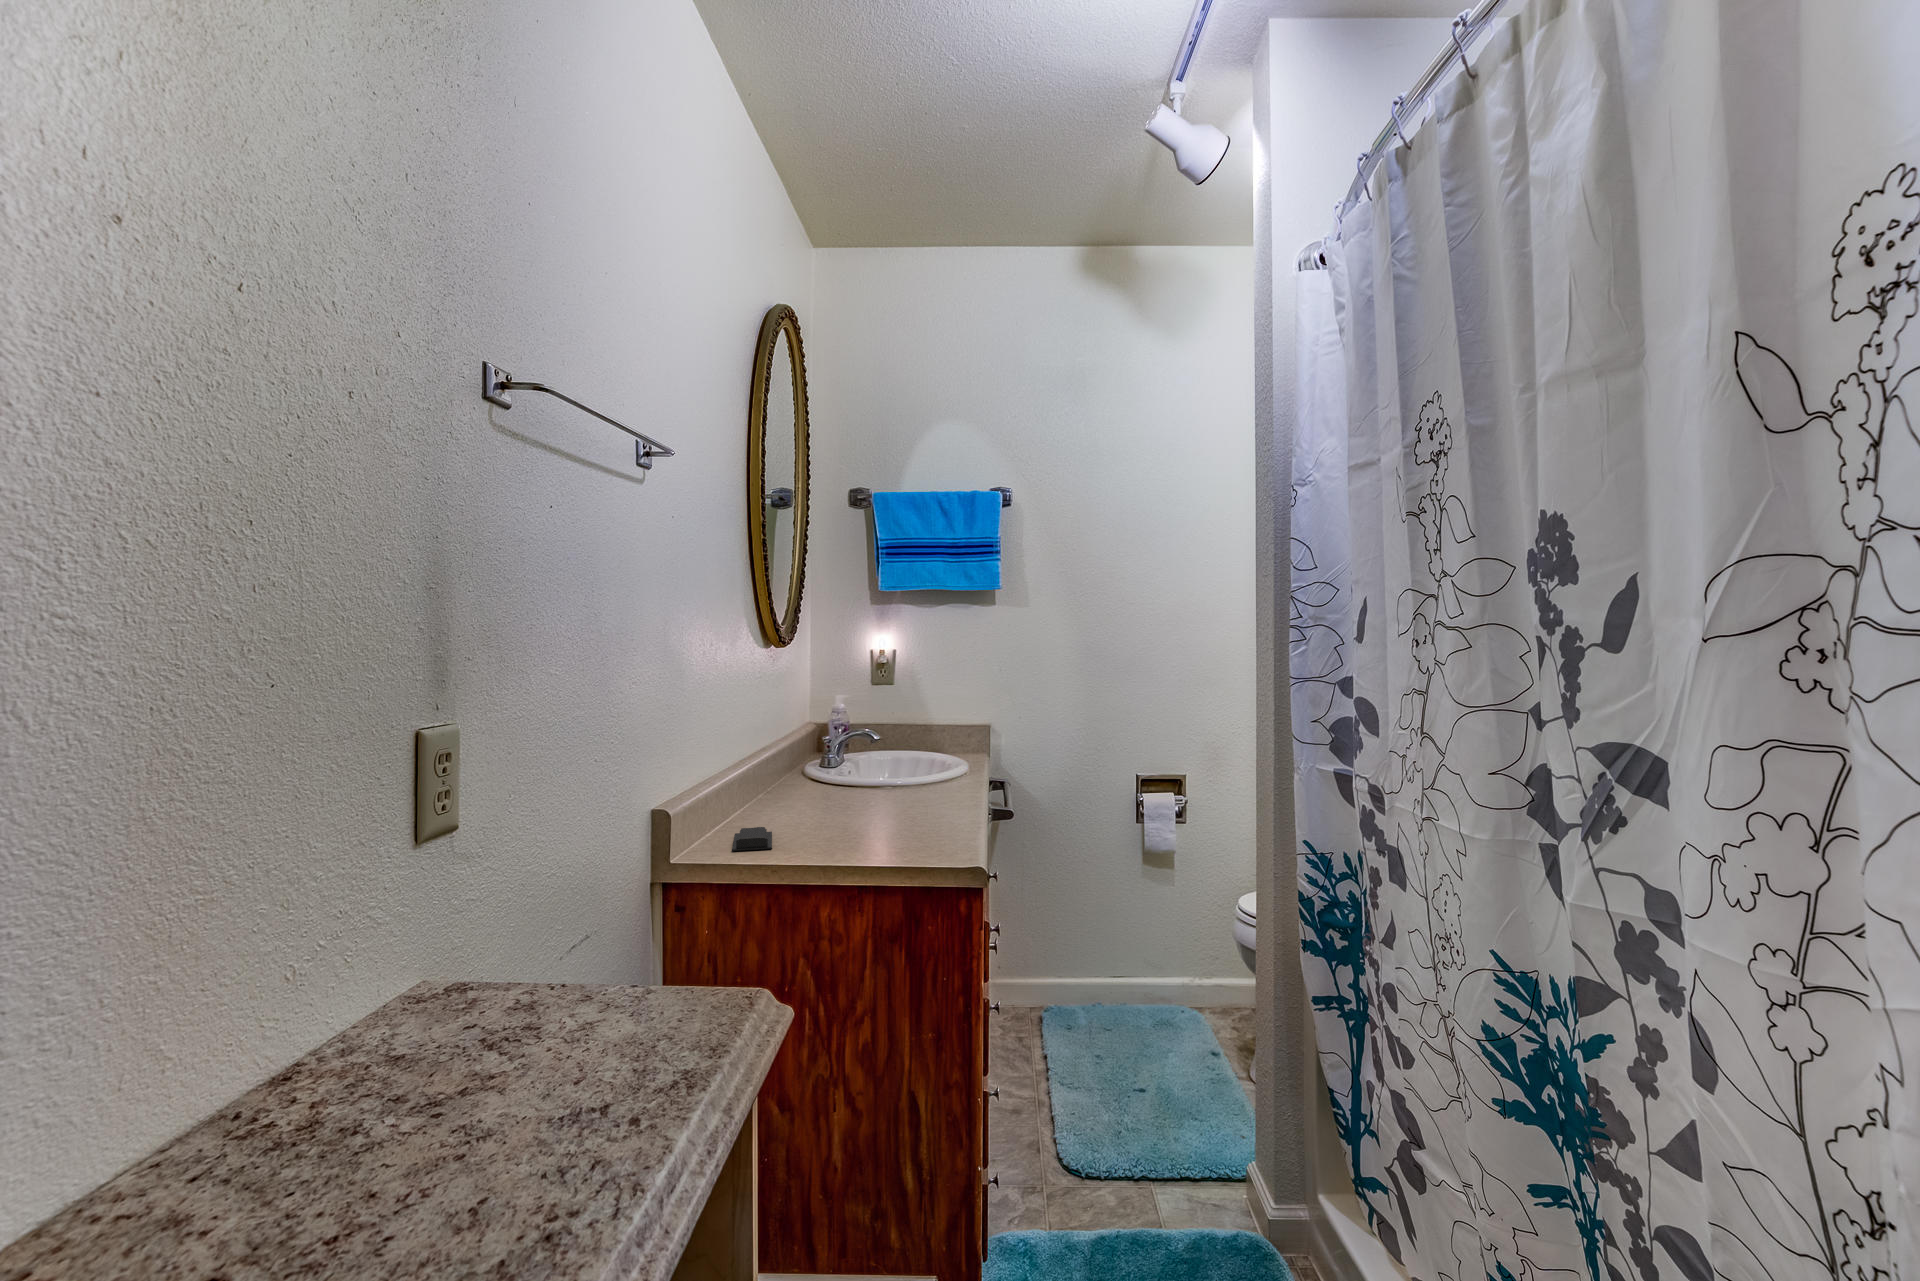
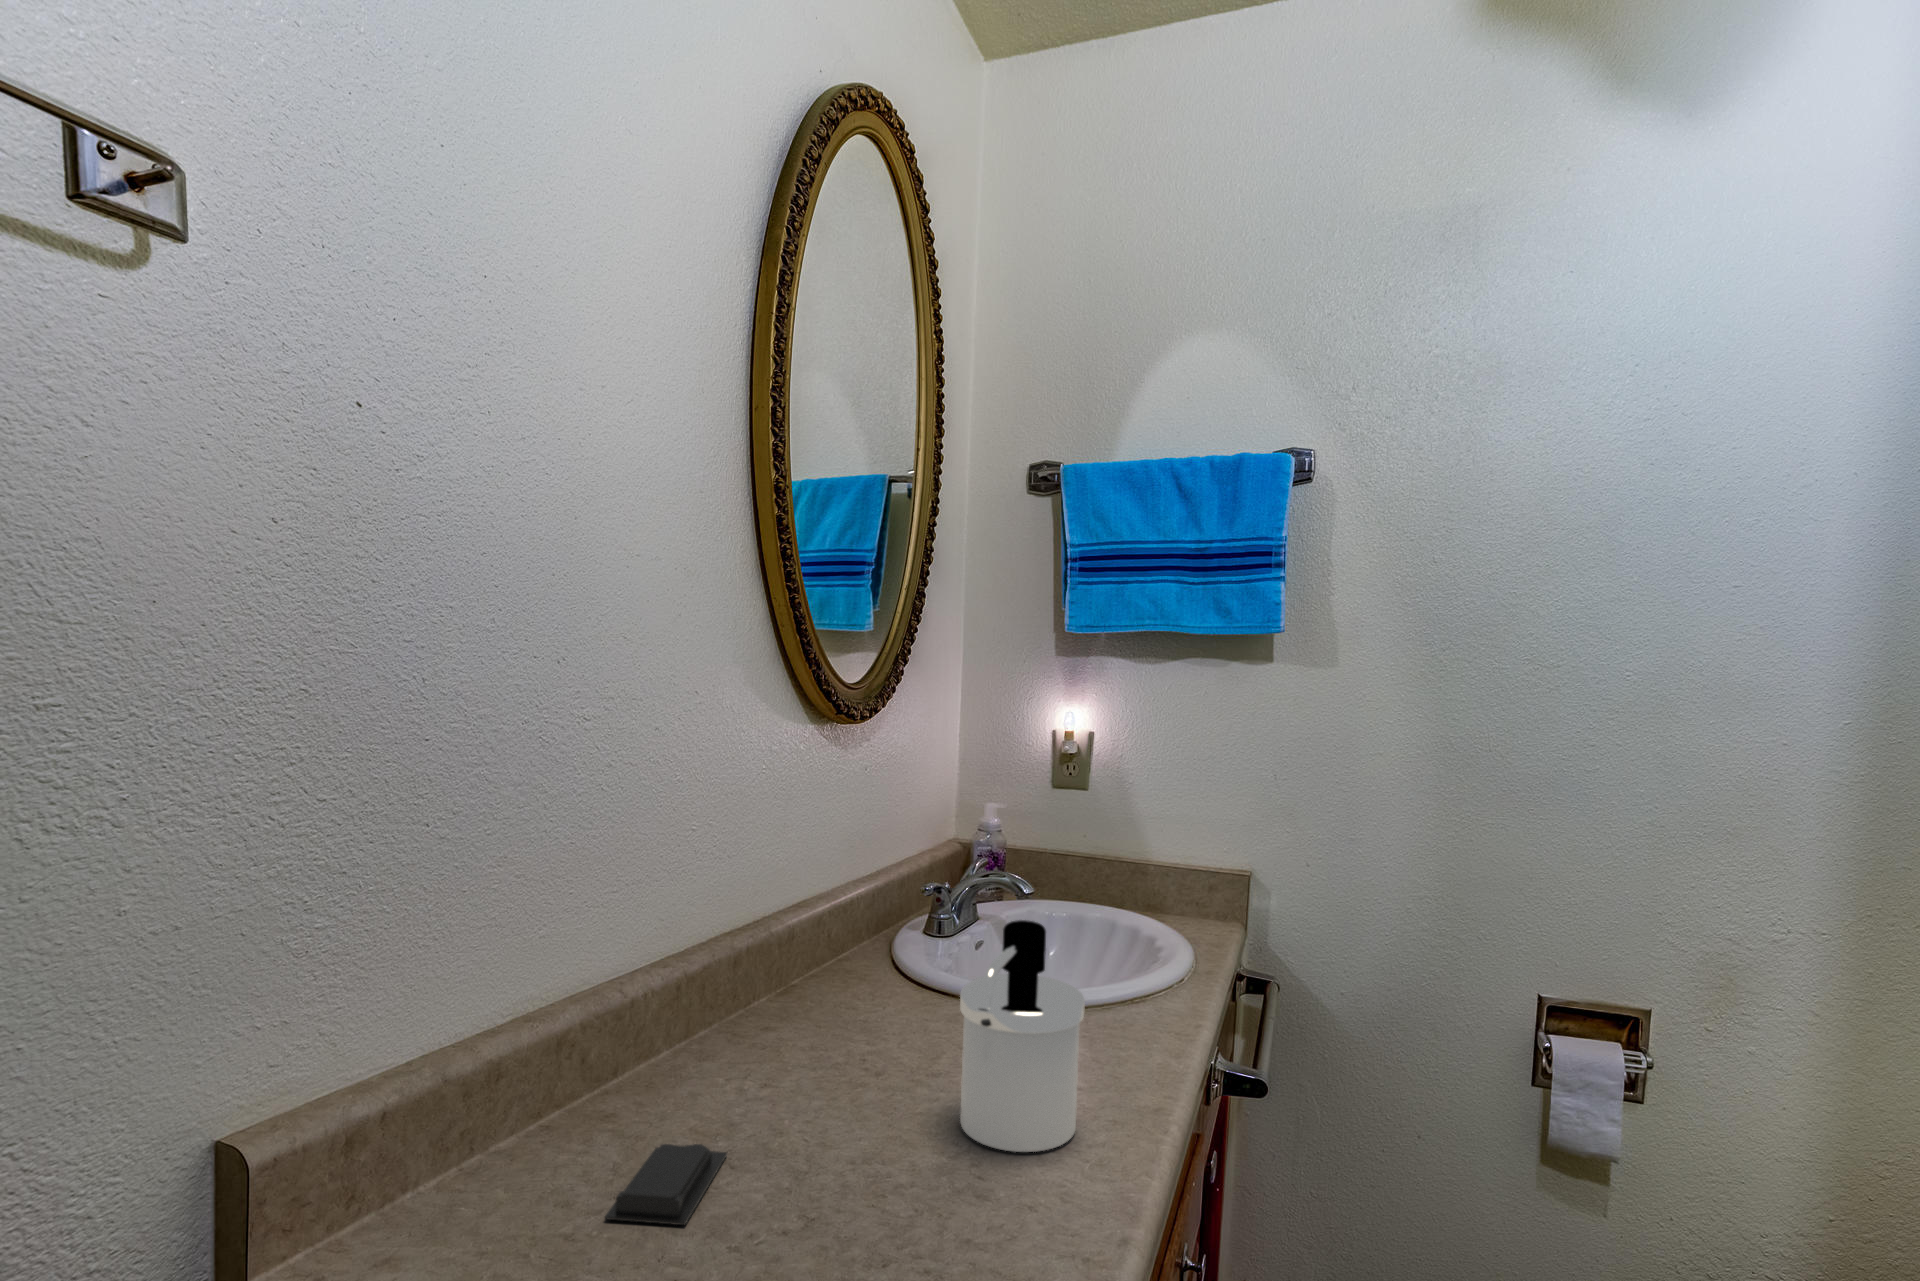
soap dispenser: none [875,716,935,821] -> present [960,920,1085,1152]

